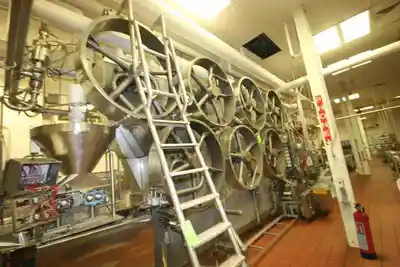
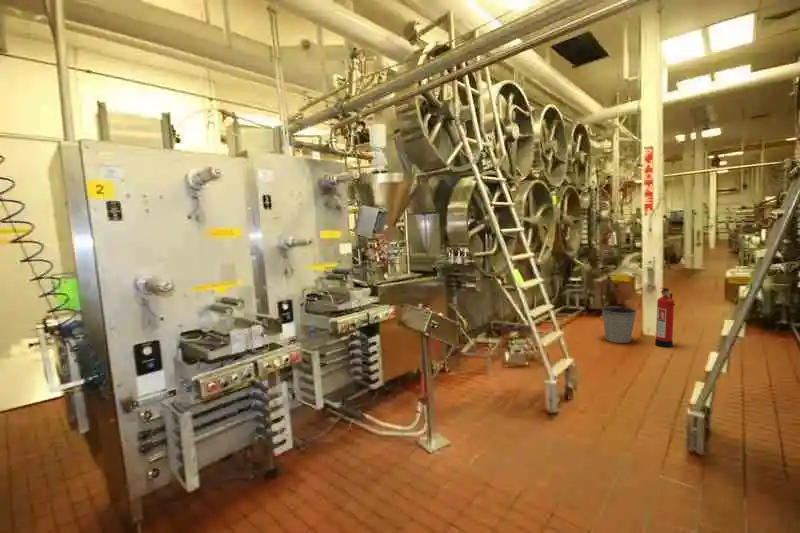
bucket: none [308,220,338,256] -> present [602,306,636,343]

